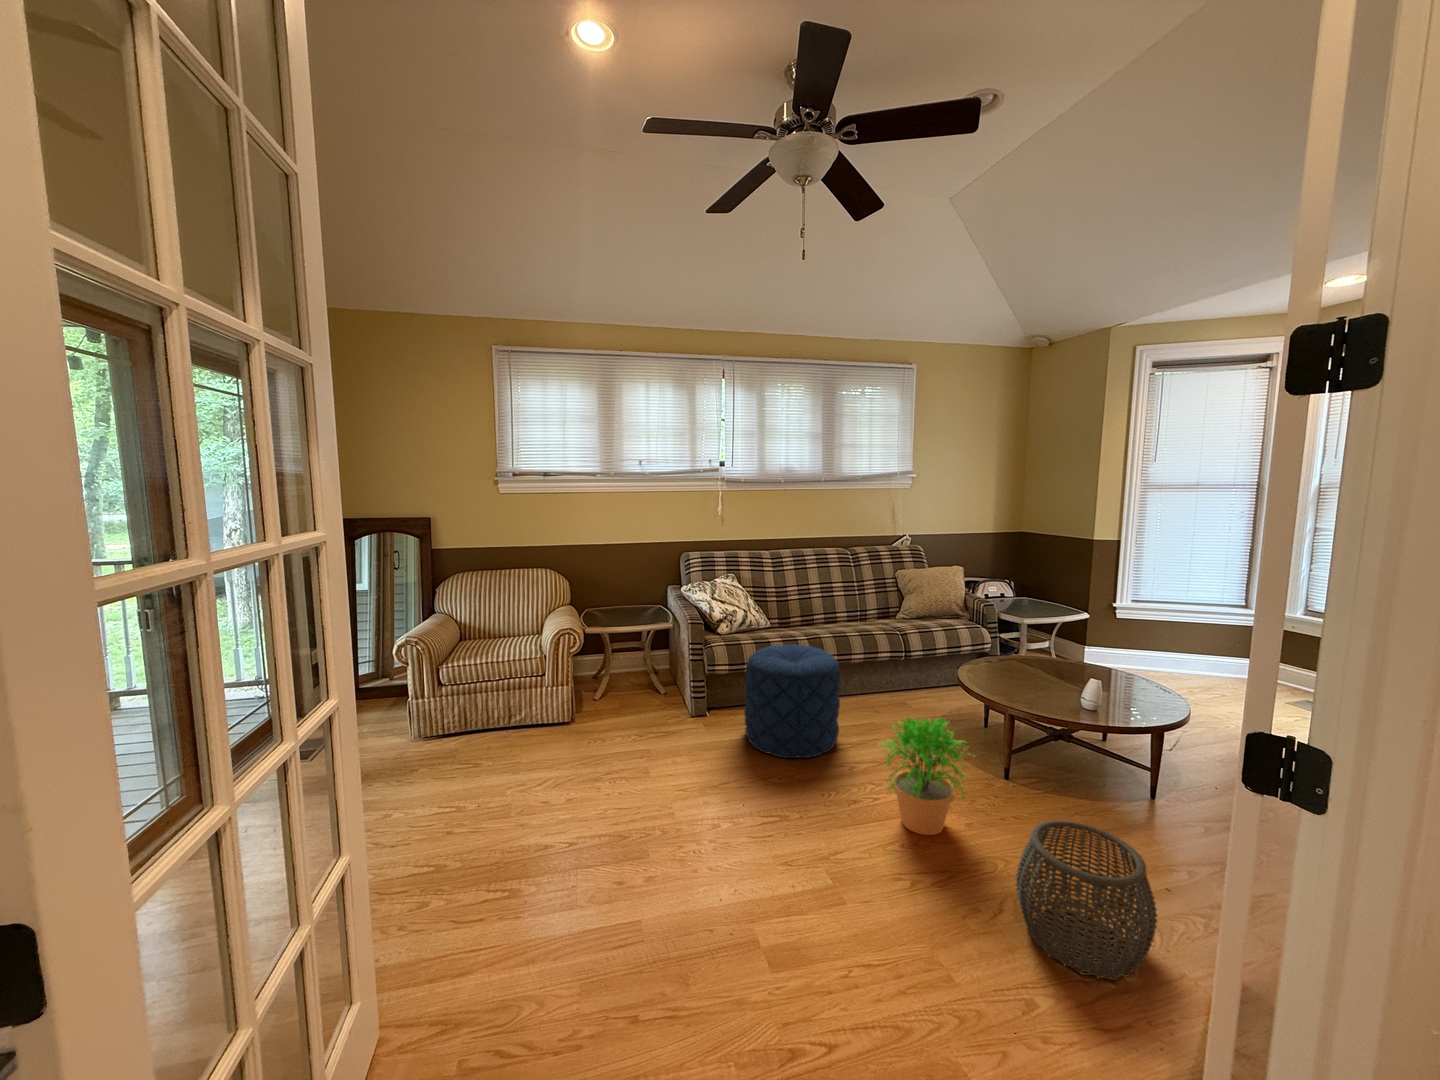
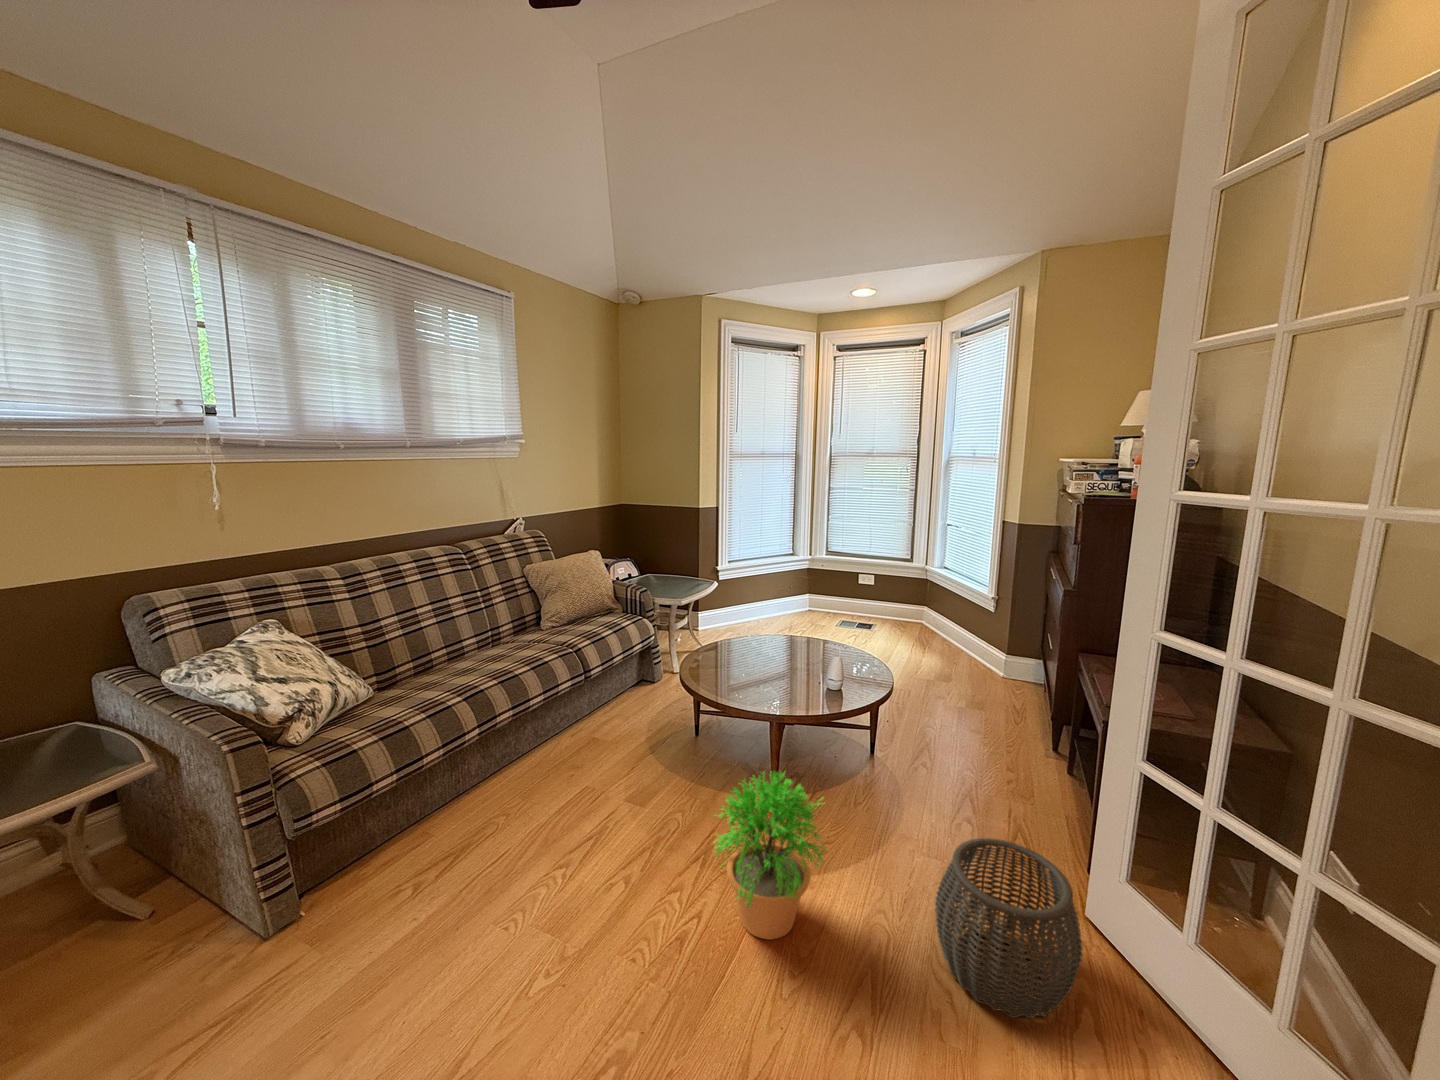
pouf: present [744,644,841,758] -> none [406,717,579,936]

